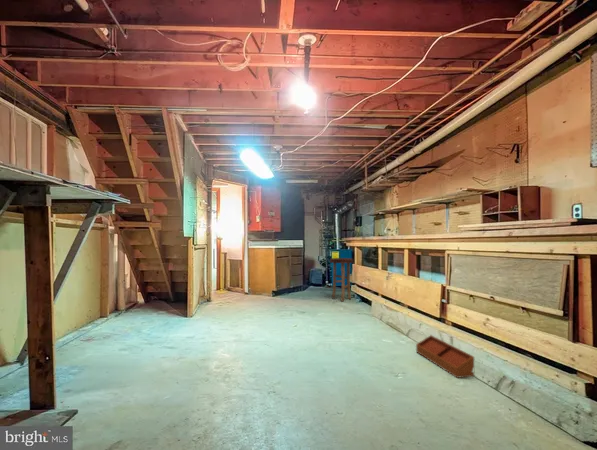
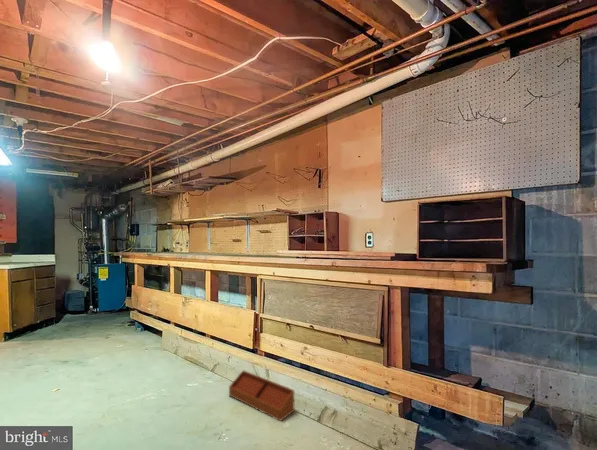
stool: present [330,258,353,302] -> none [98,277,133,335]

